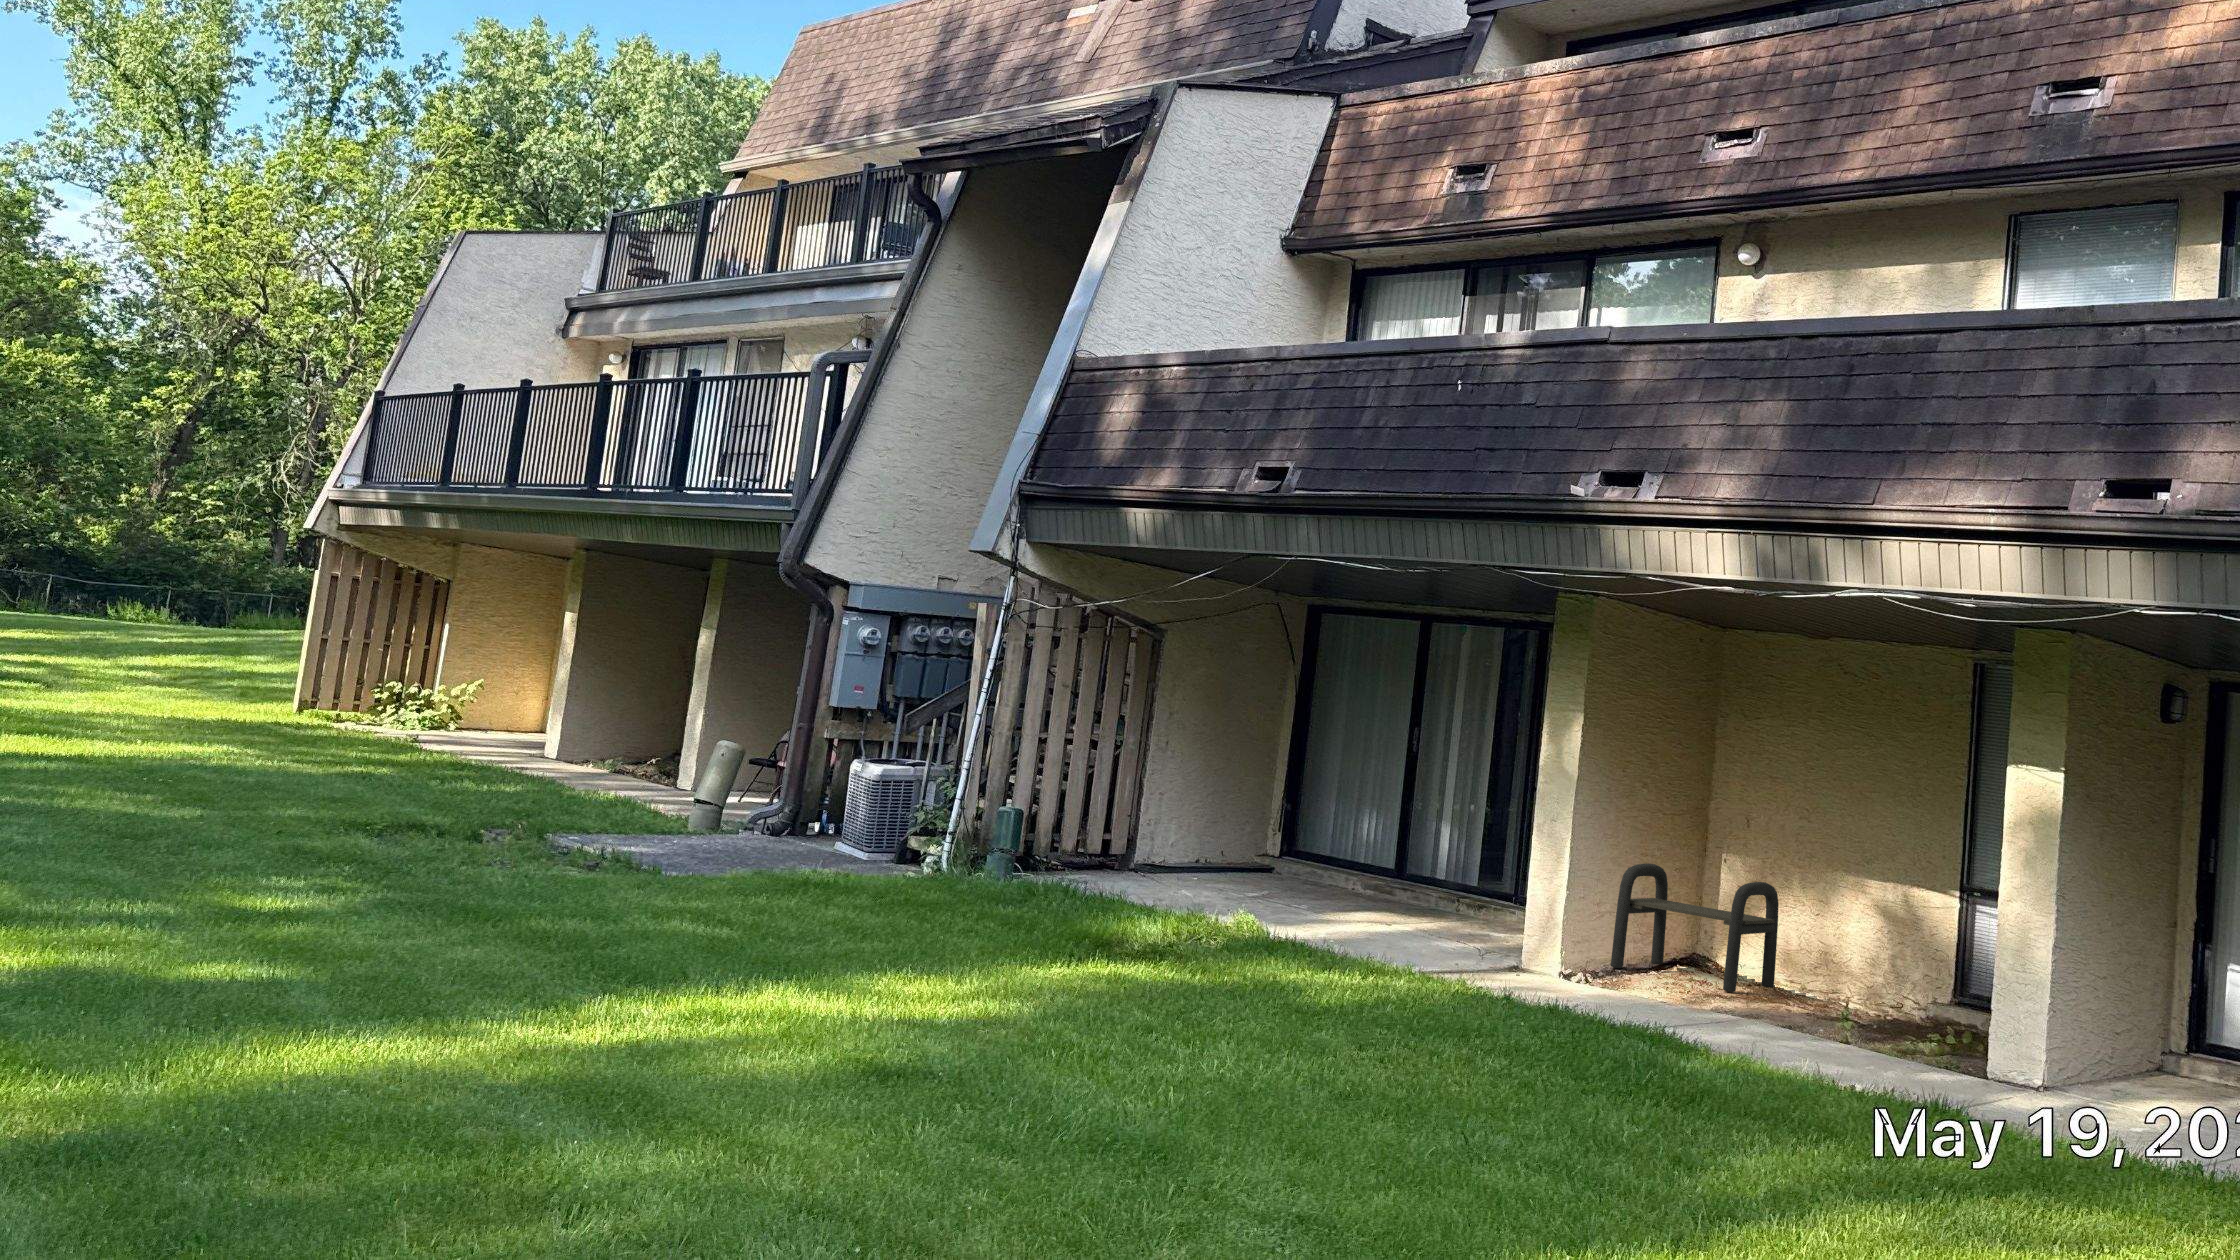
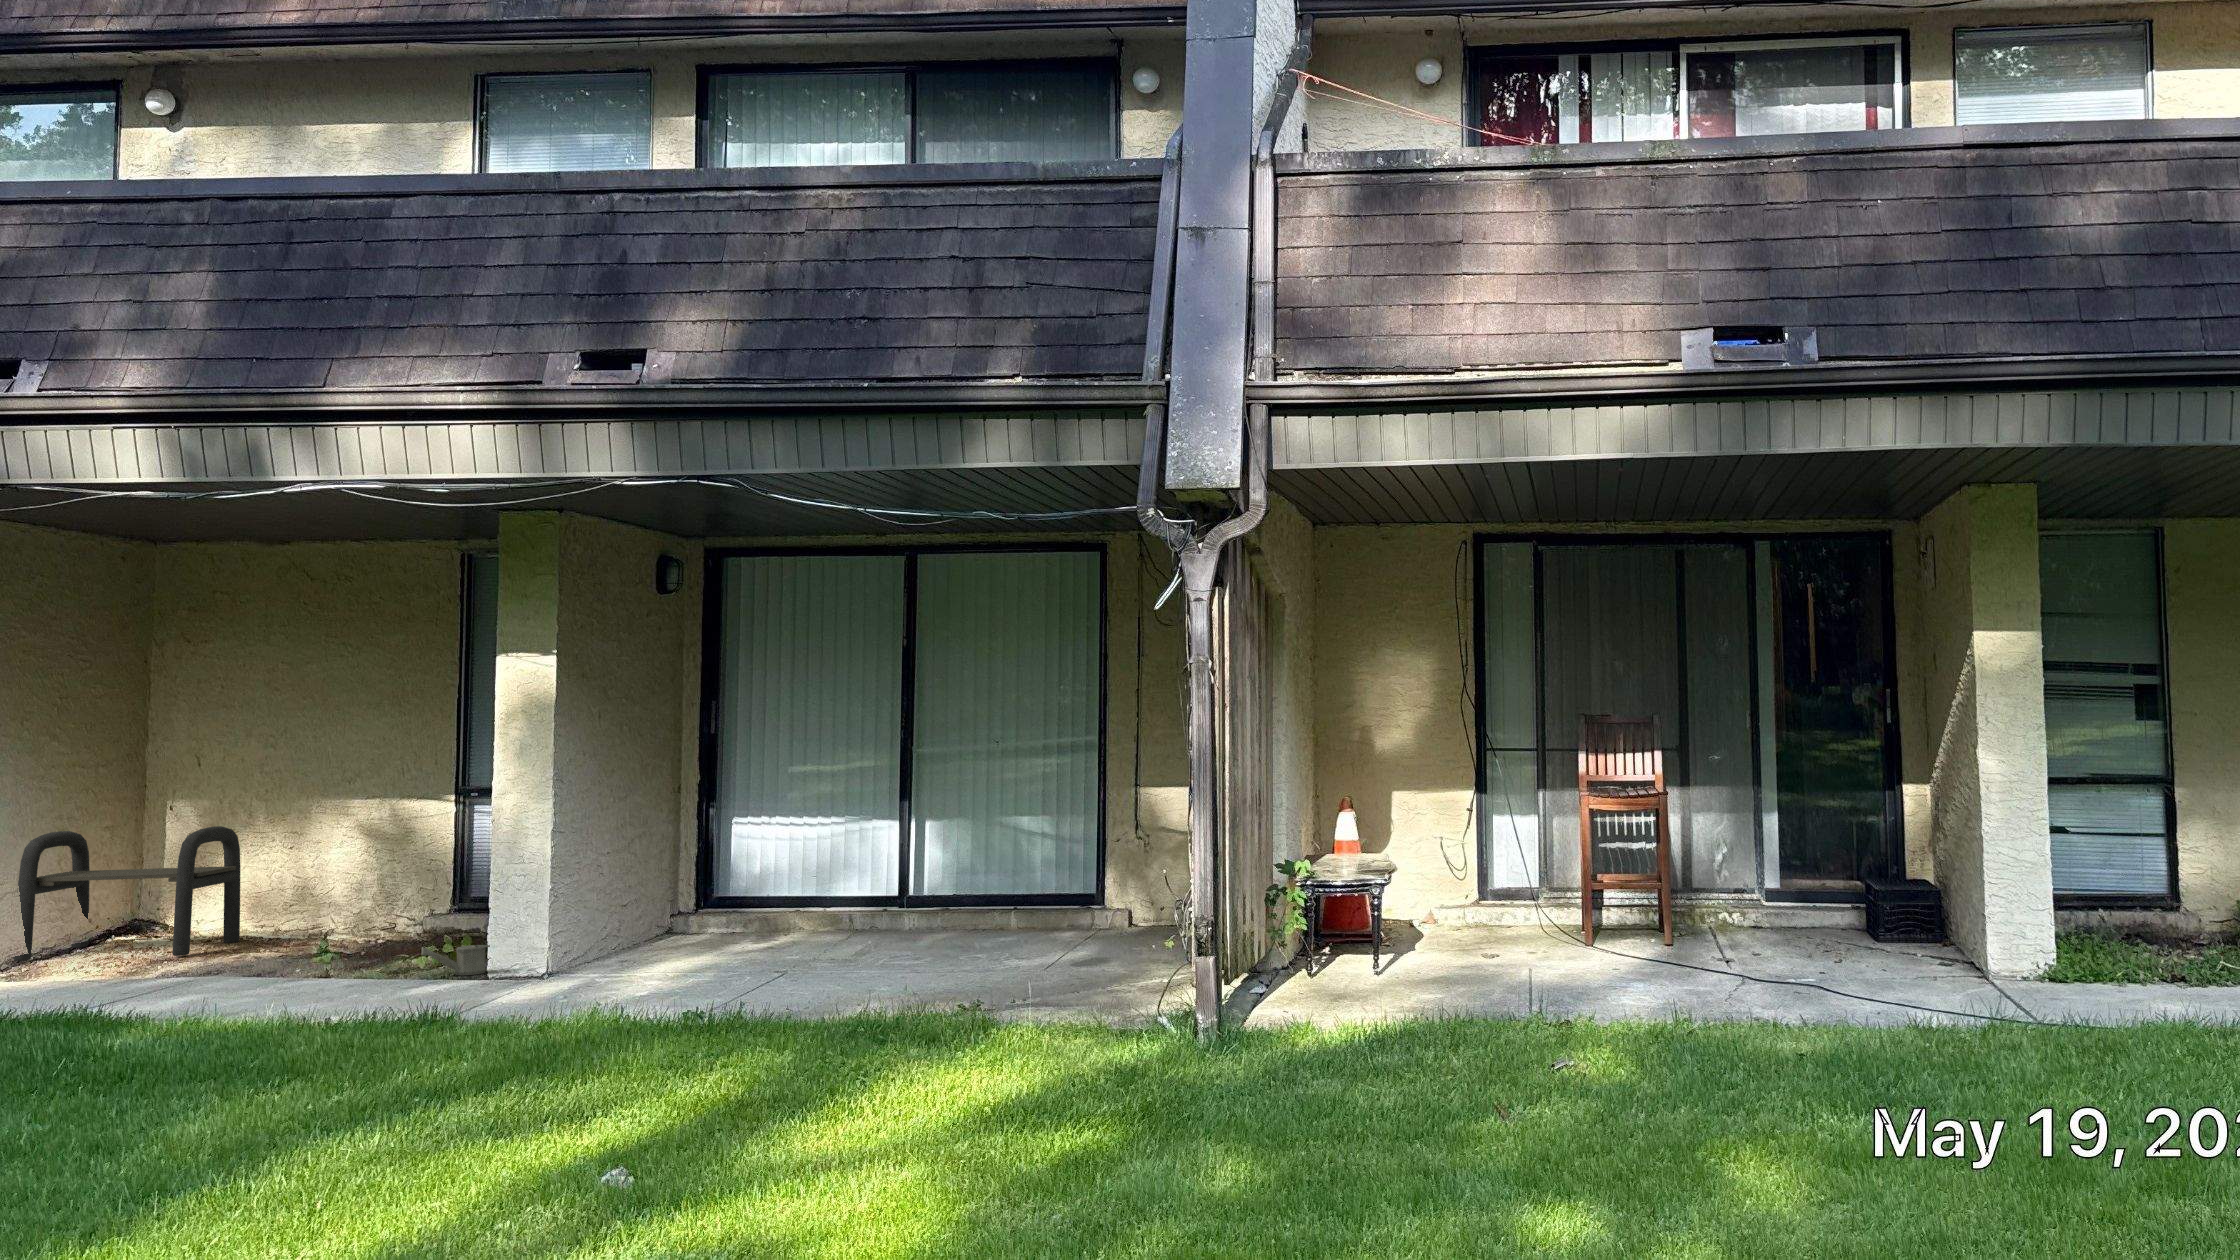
watering can: none [1924,1037,1995,1076] -> present [421,945,490,975]

